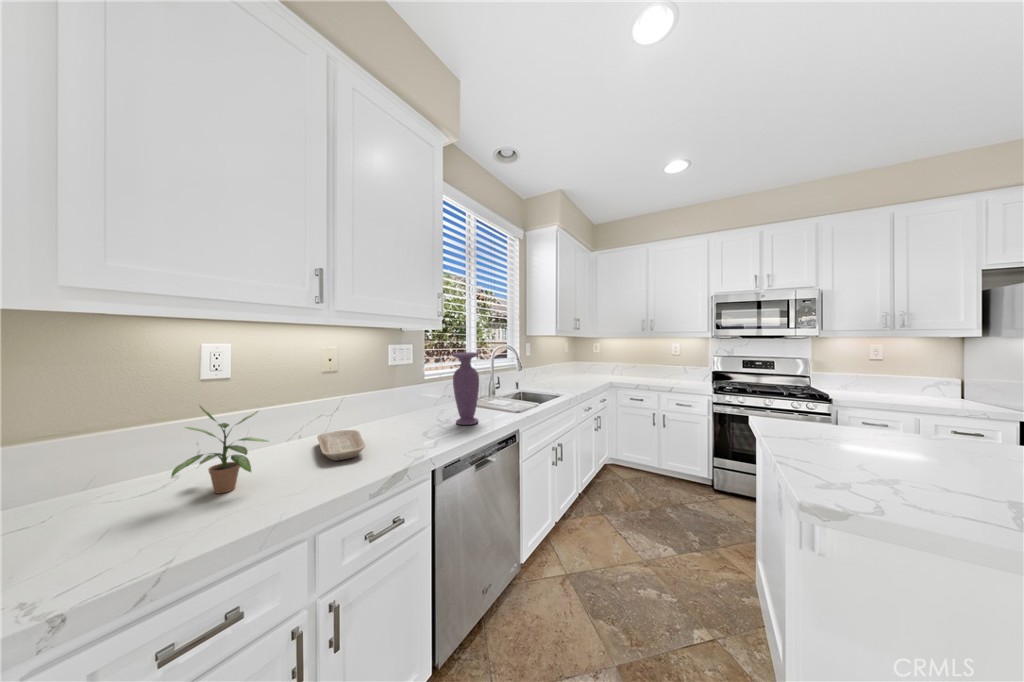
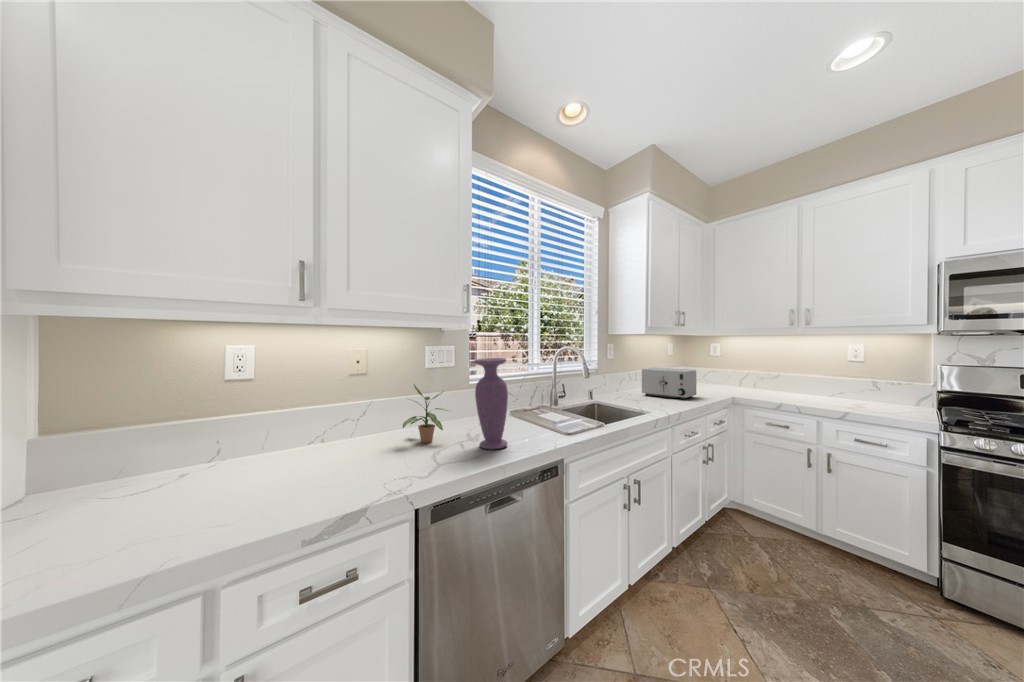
toaster: none [550,361,588,384] -> present [642,368,696,399]
potted plant: present [172,406,267,493] -> present [403,384,449,443]
tray: present [317,430,365,461] -> none [291,445,358,484]

